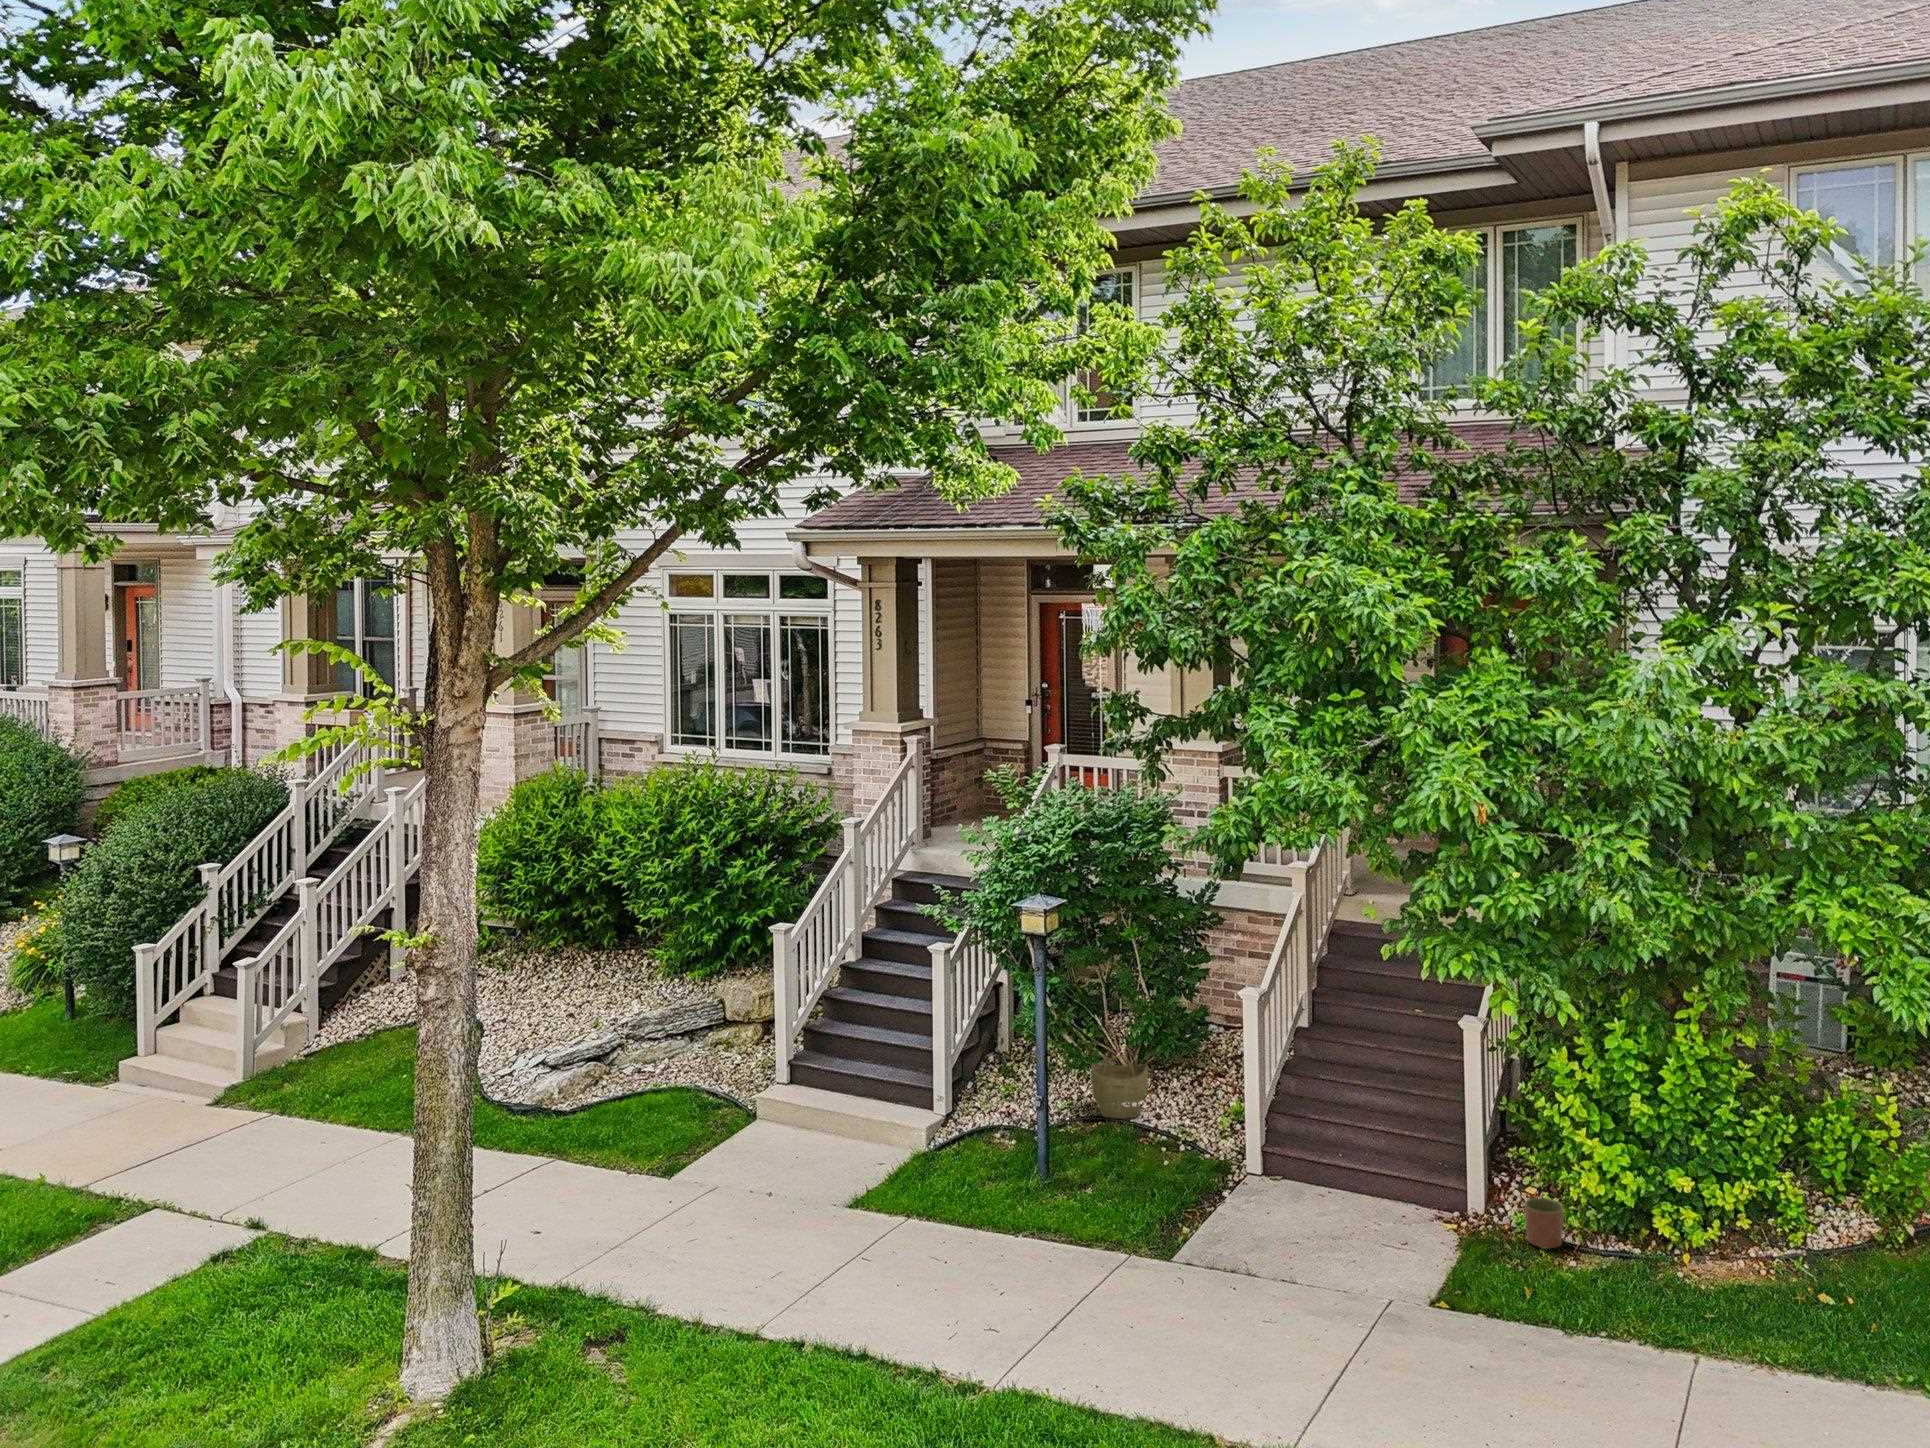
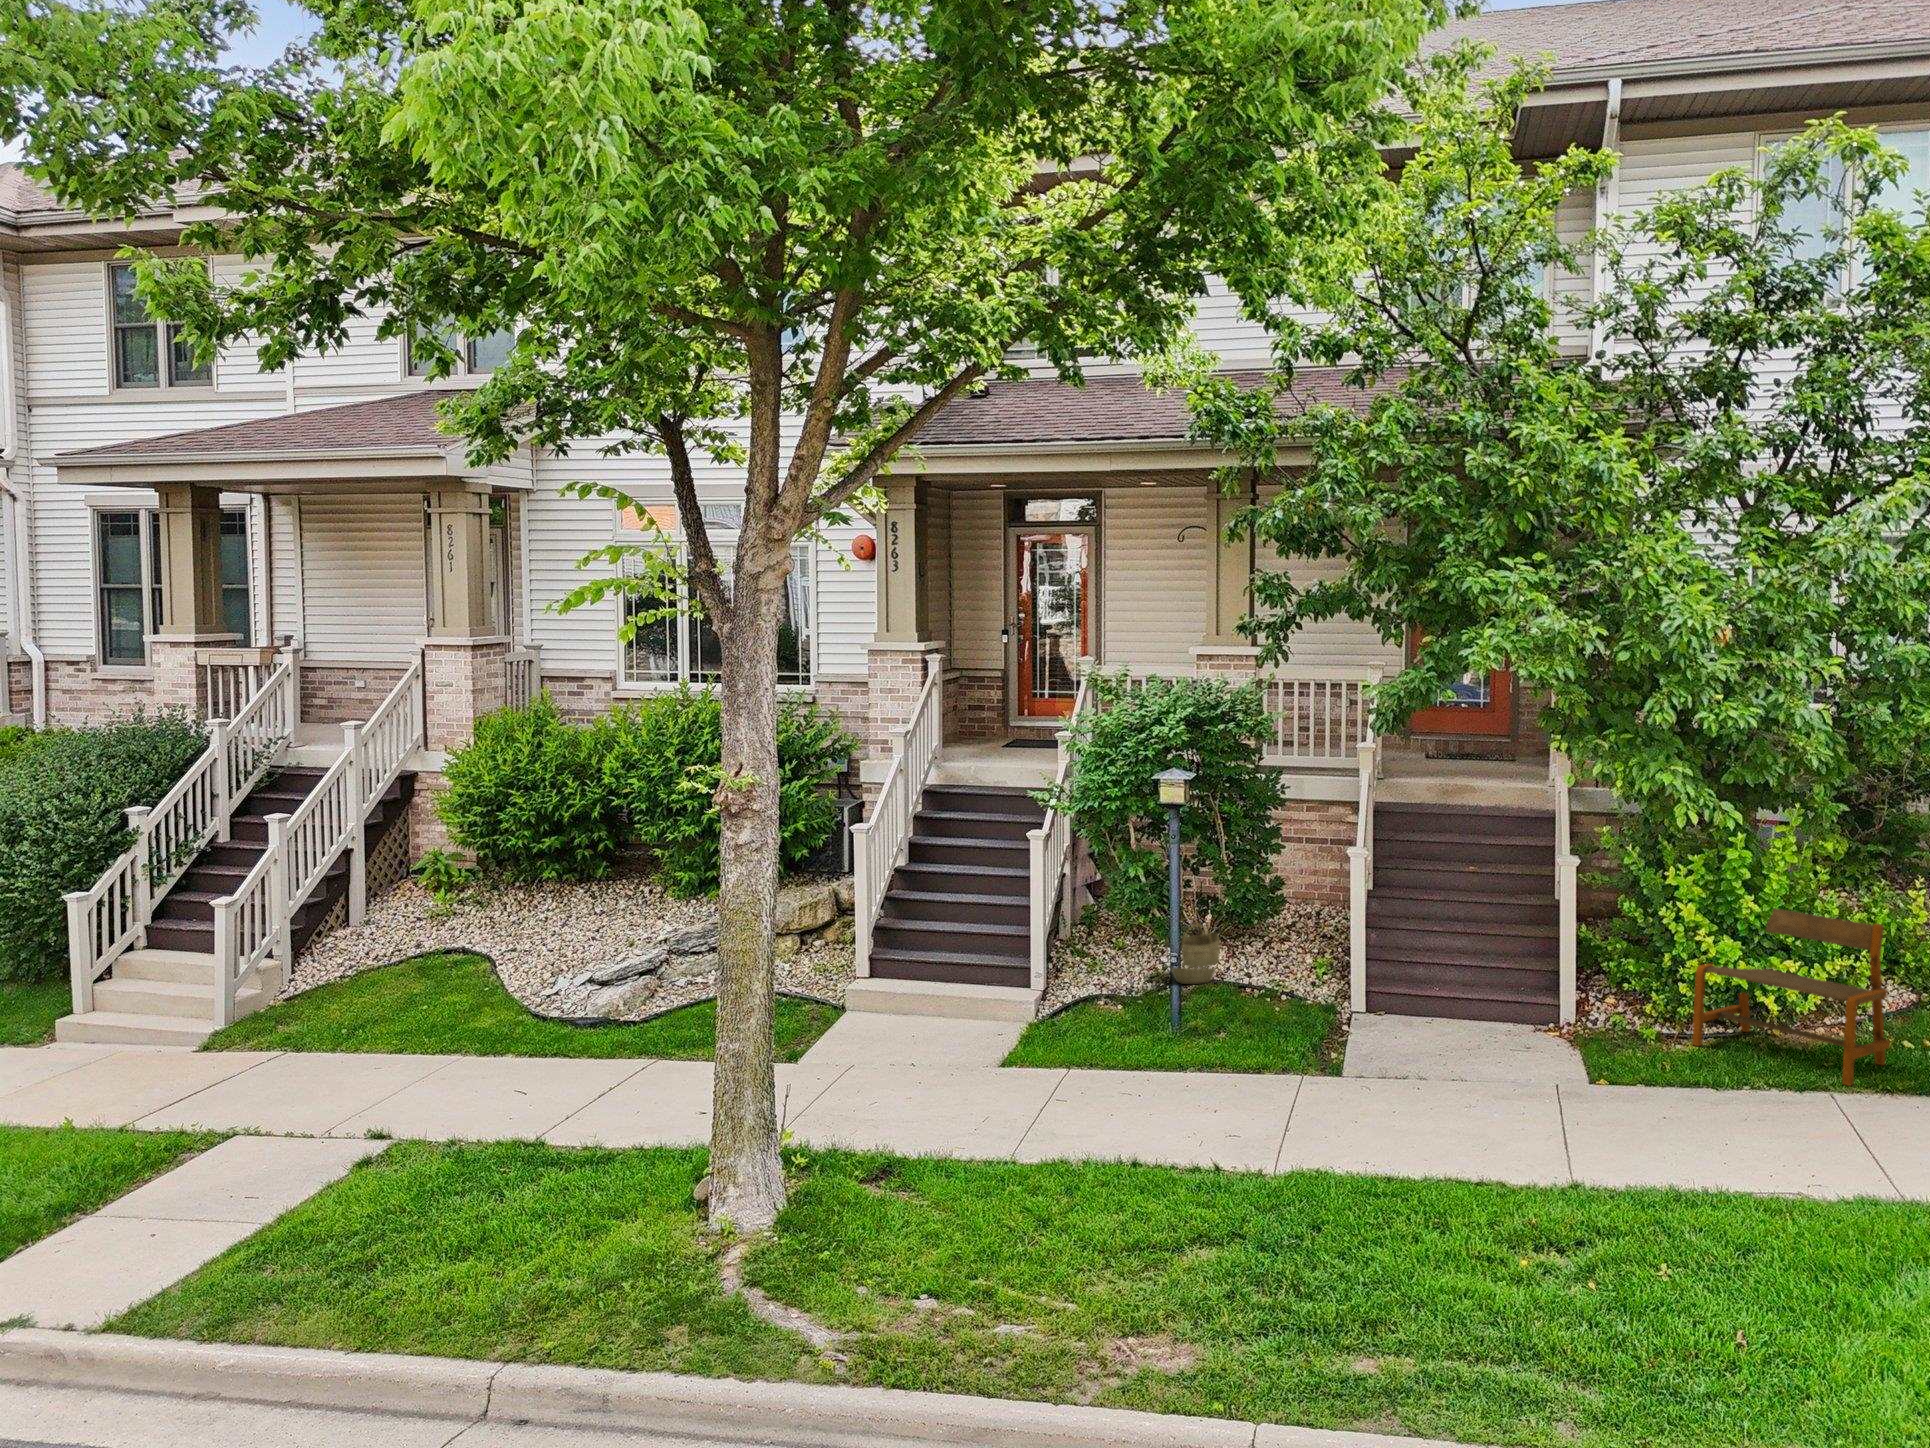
bench: none [1582,1101,1792,1345] -> present [1692,909,1890,1086]
planter: present [1525,1198,1564,1249] -> none [1629,997,1664,1038]

